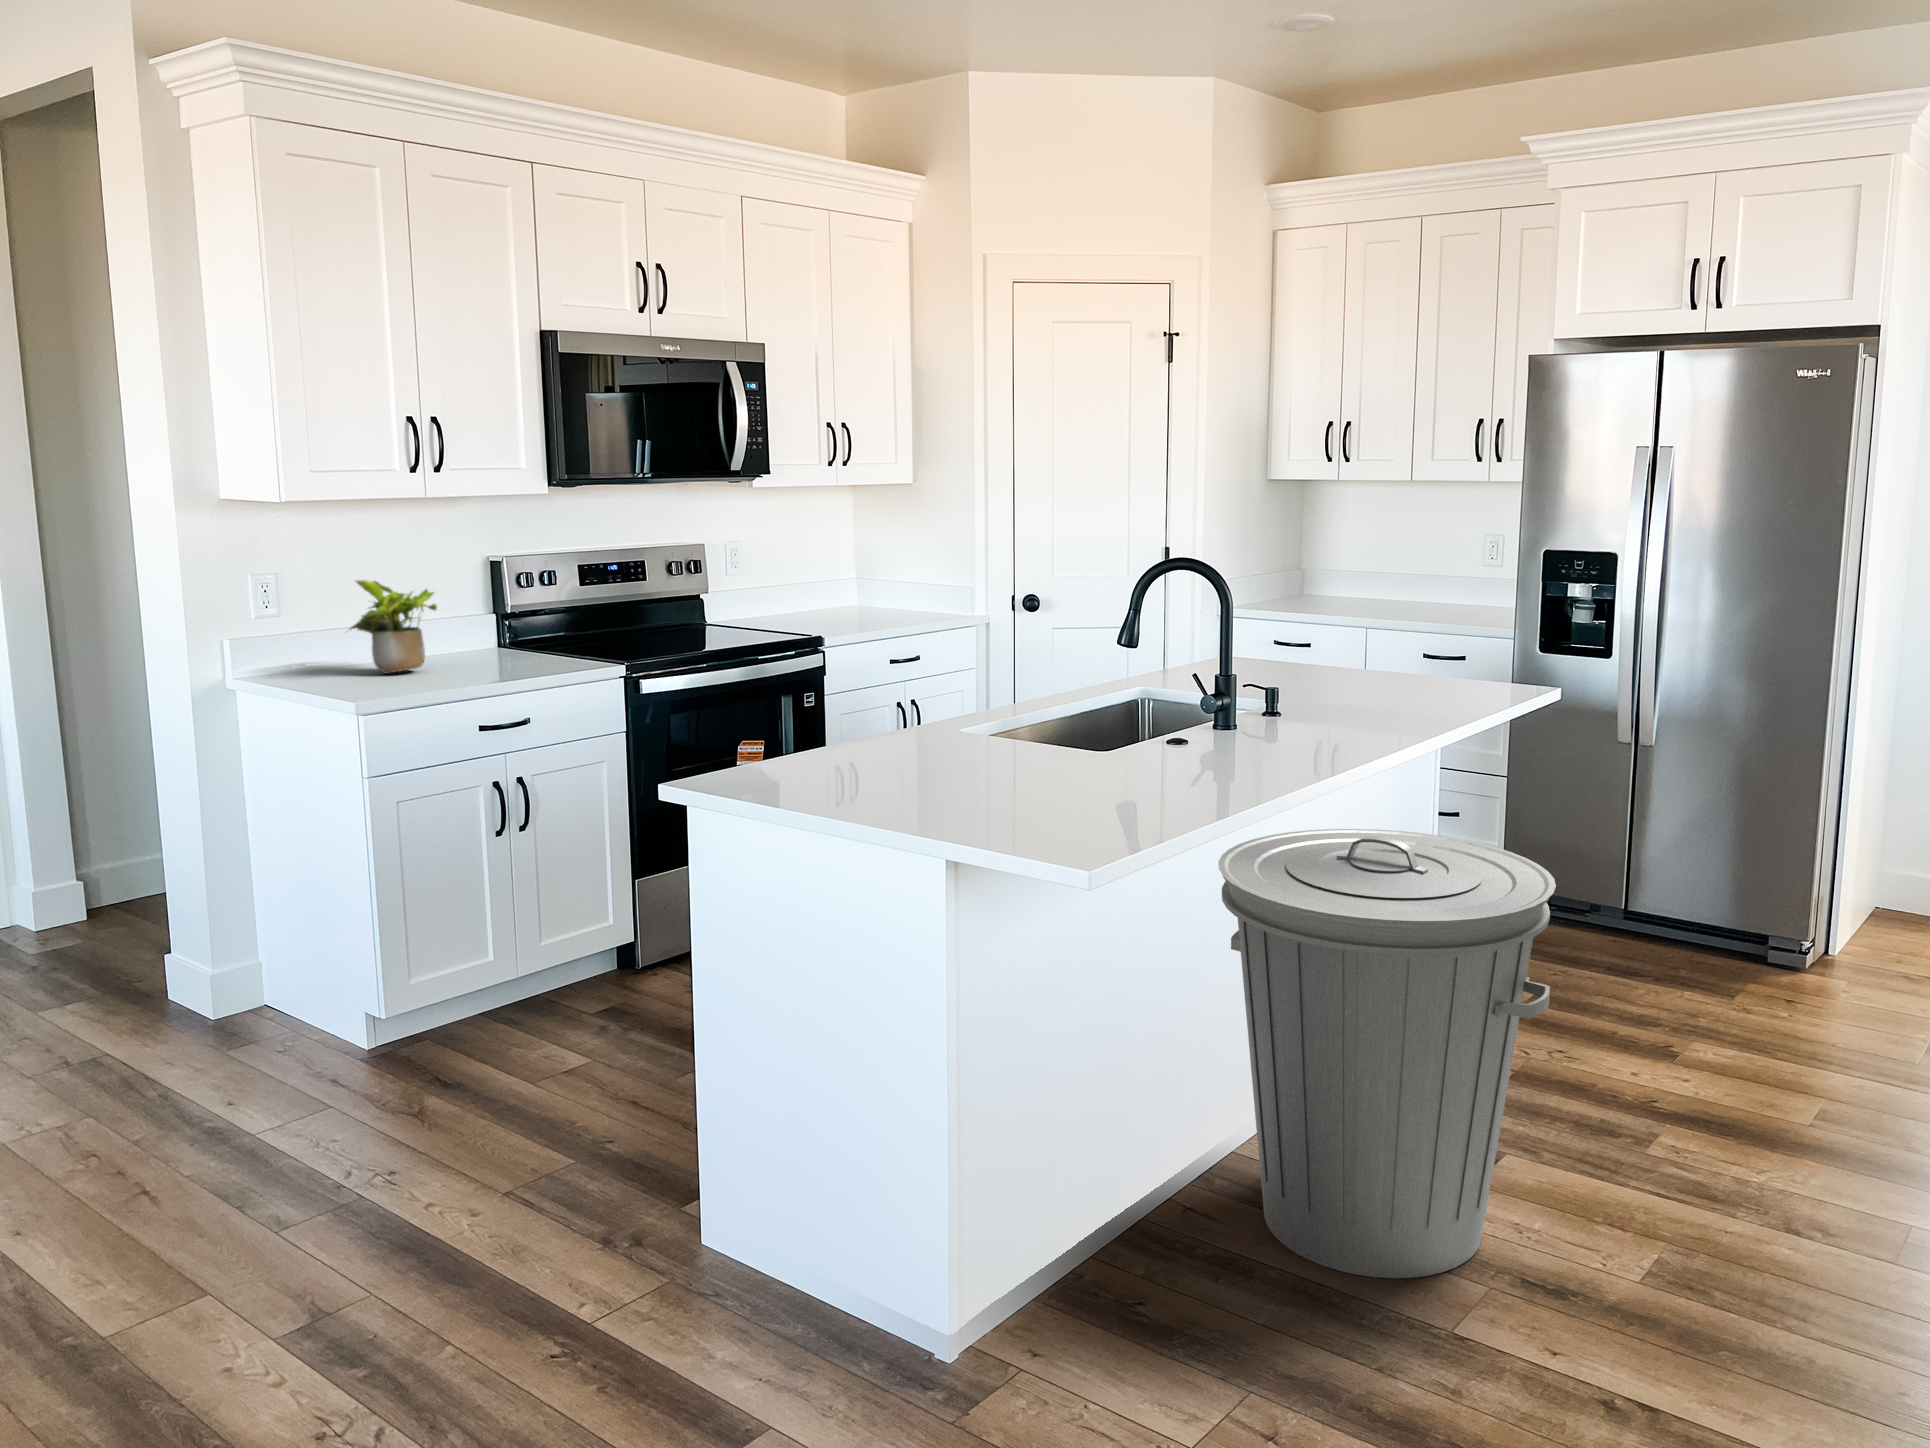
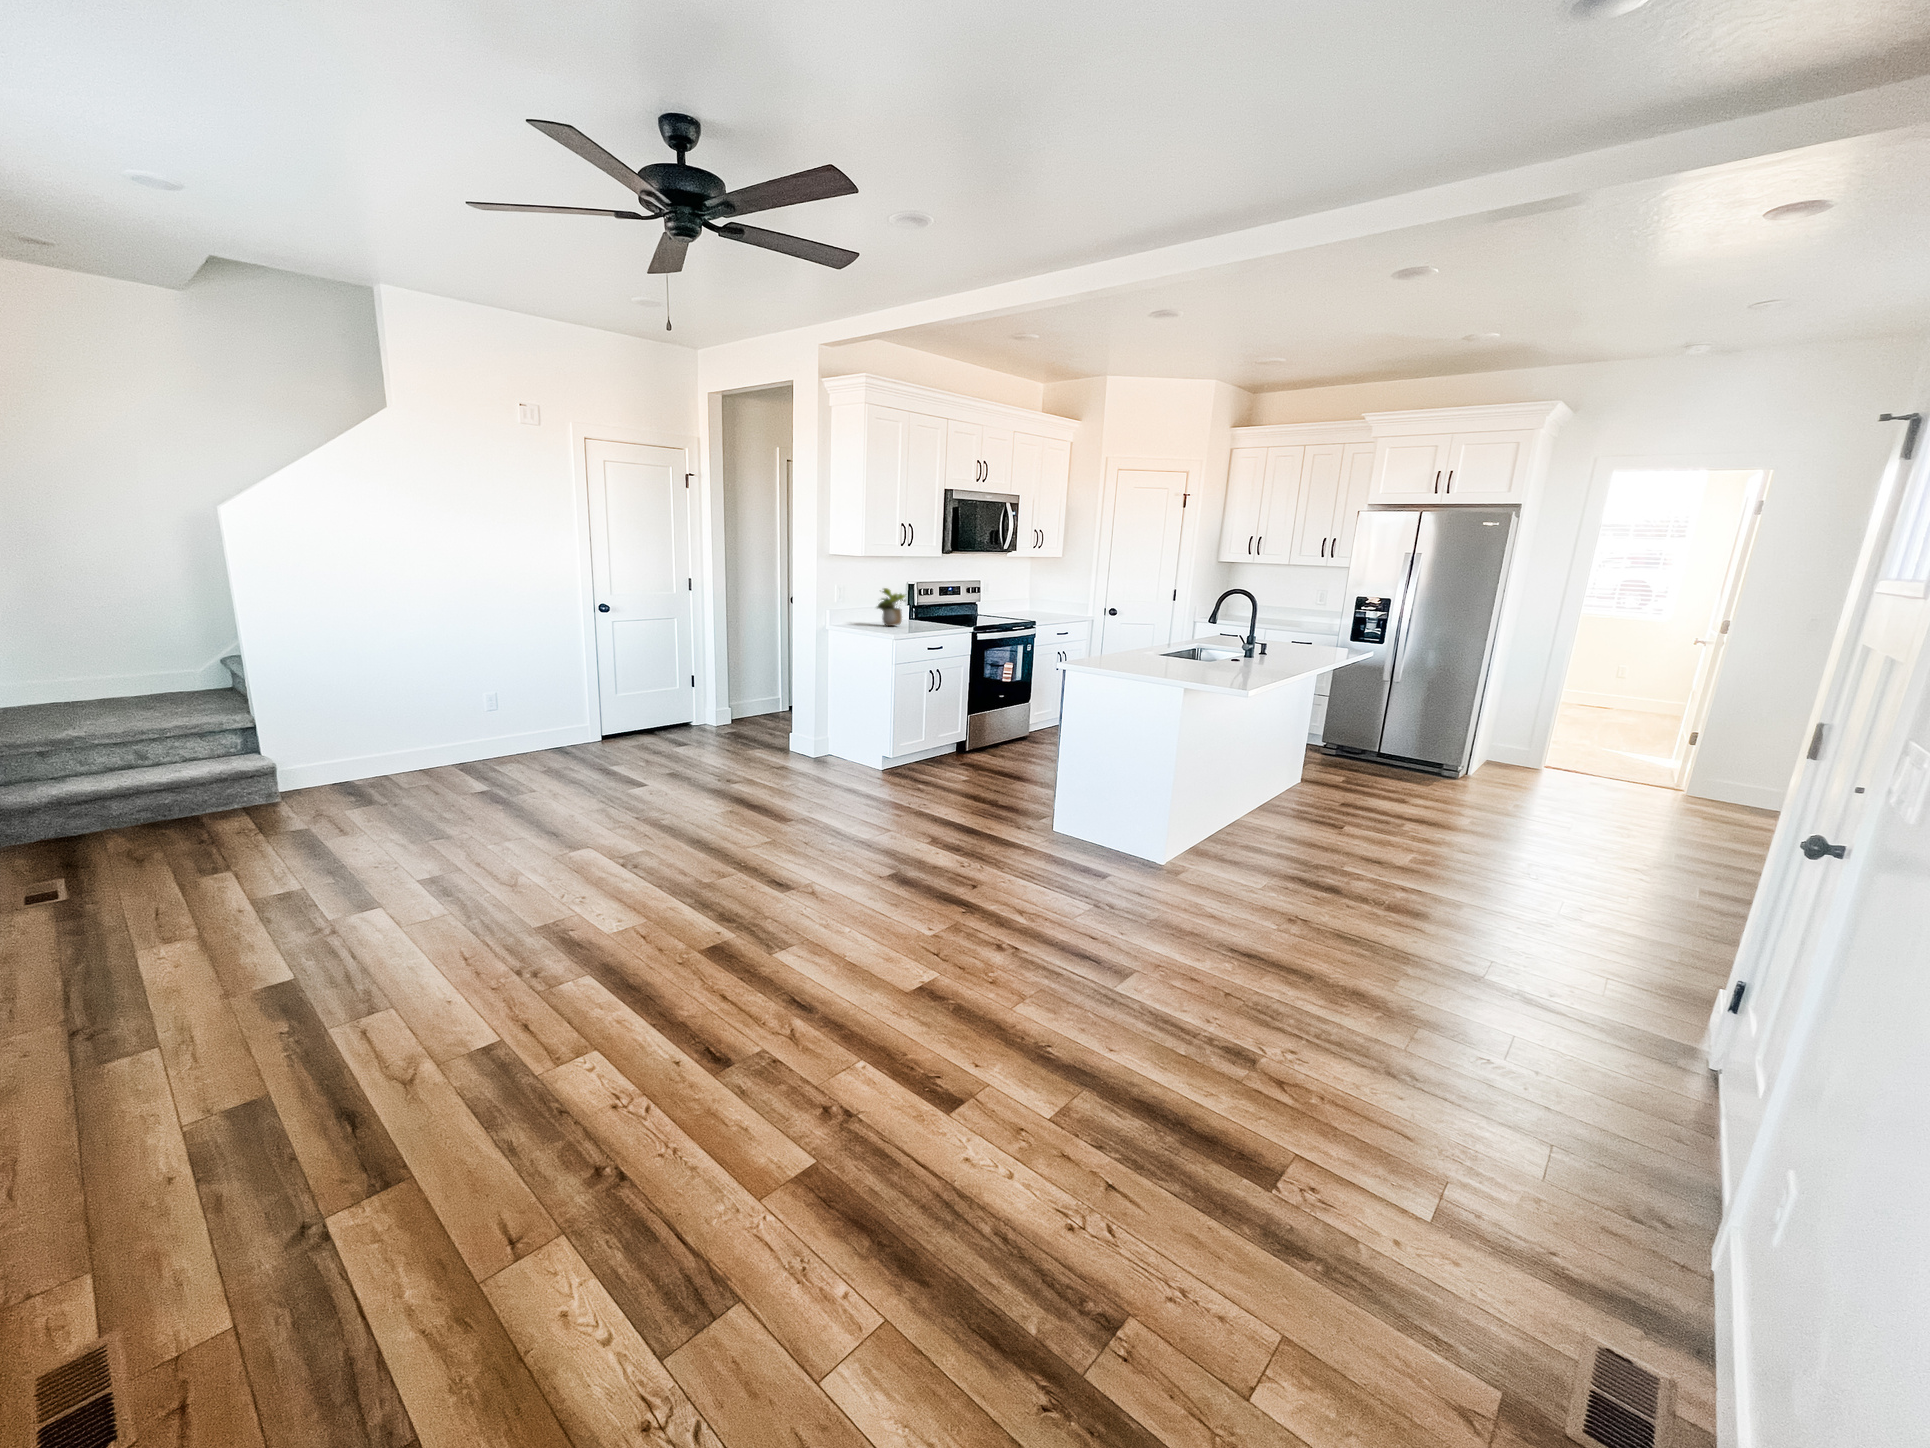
trash can: present [1218,829,1556,1278] -> none [1258,695,1397,853]

